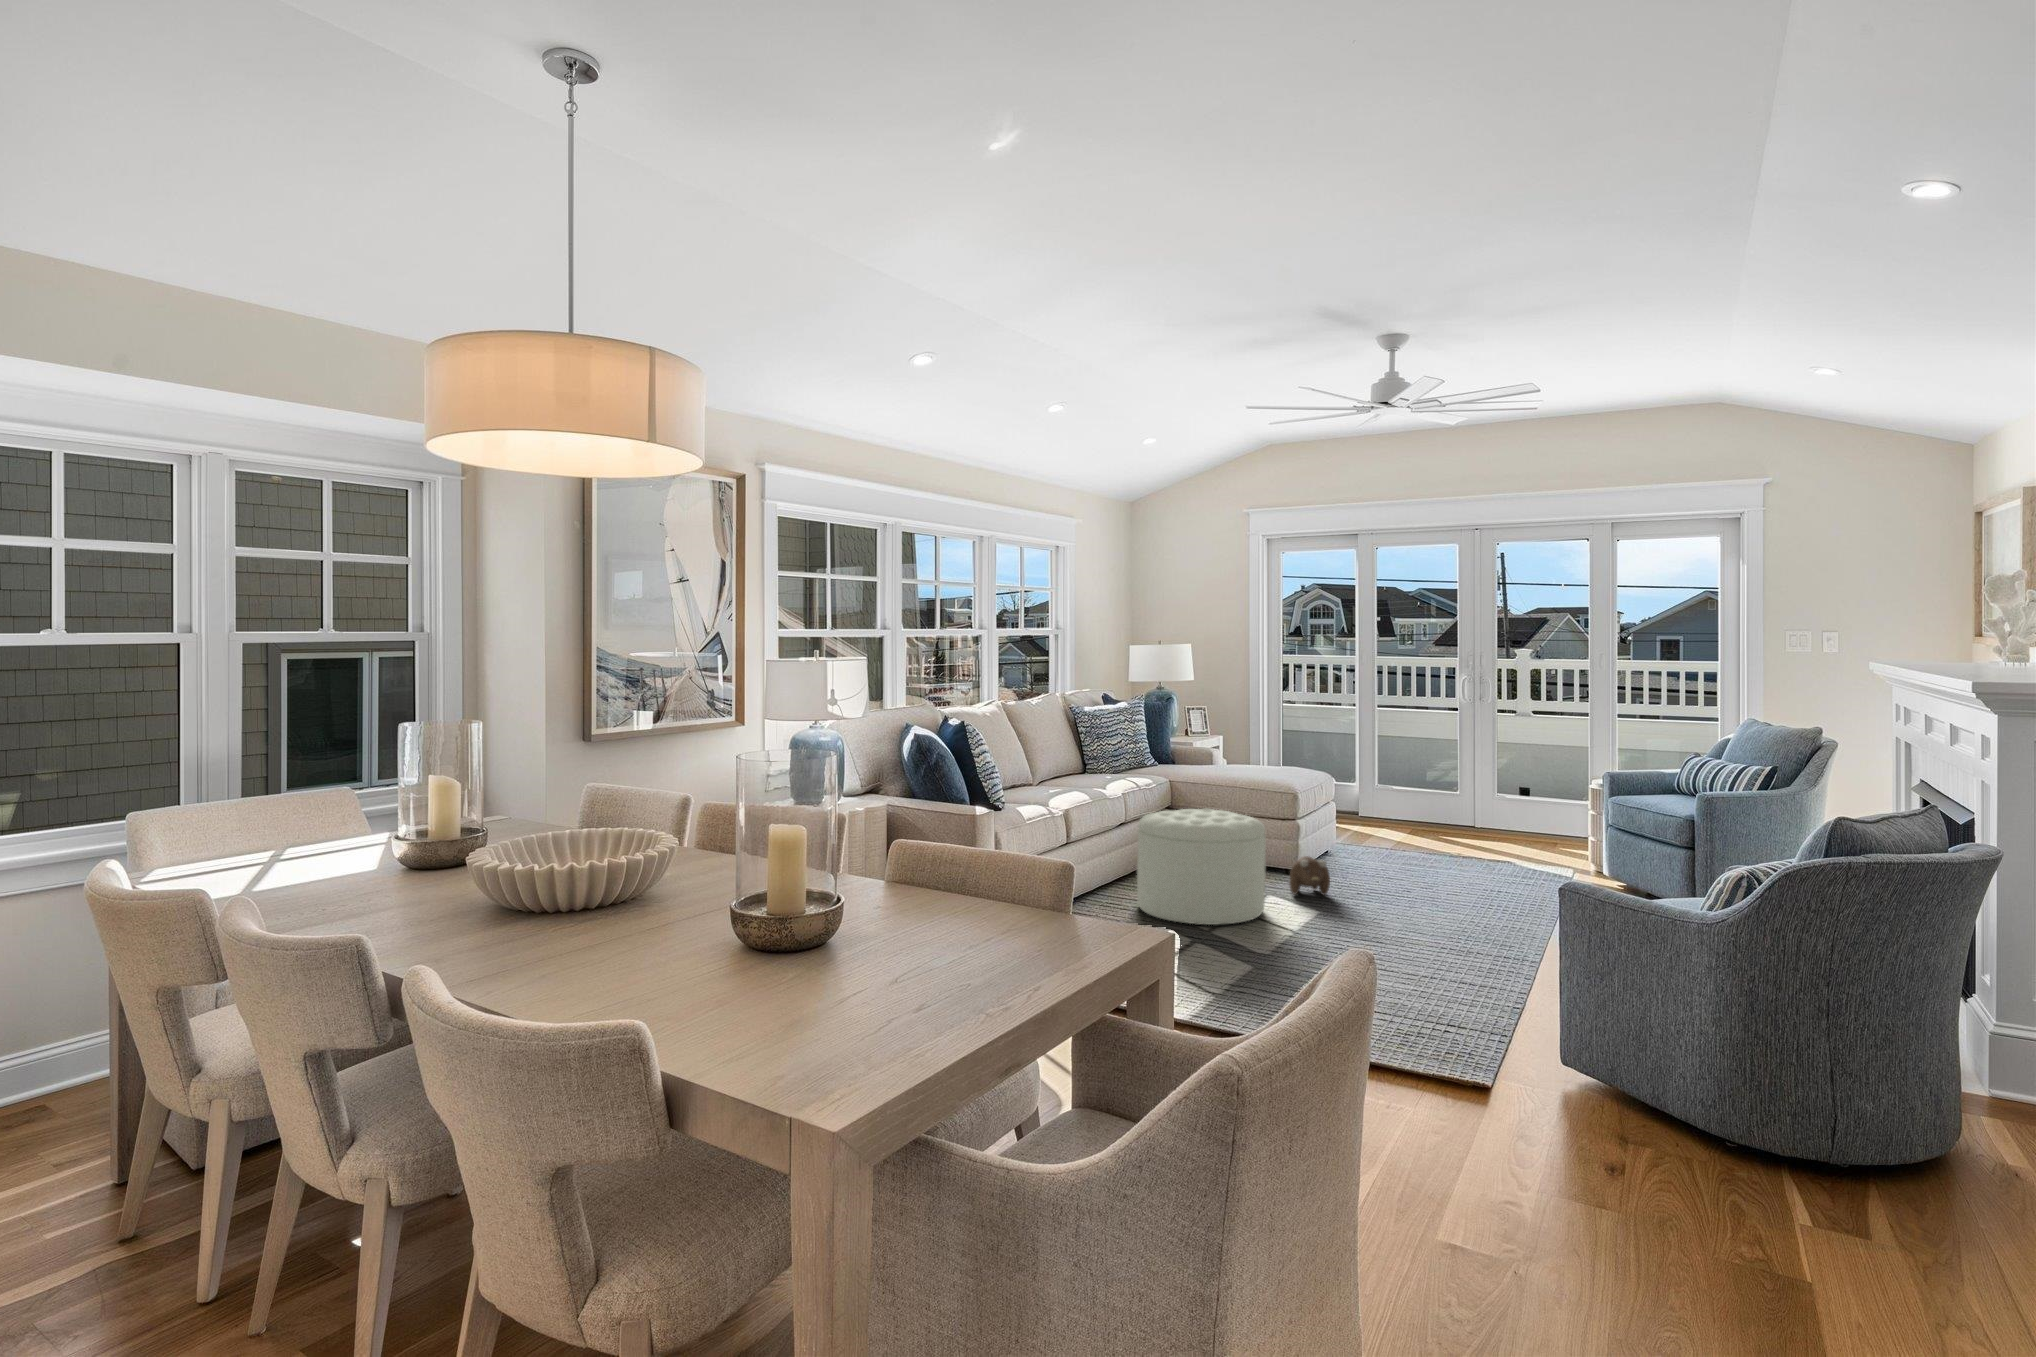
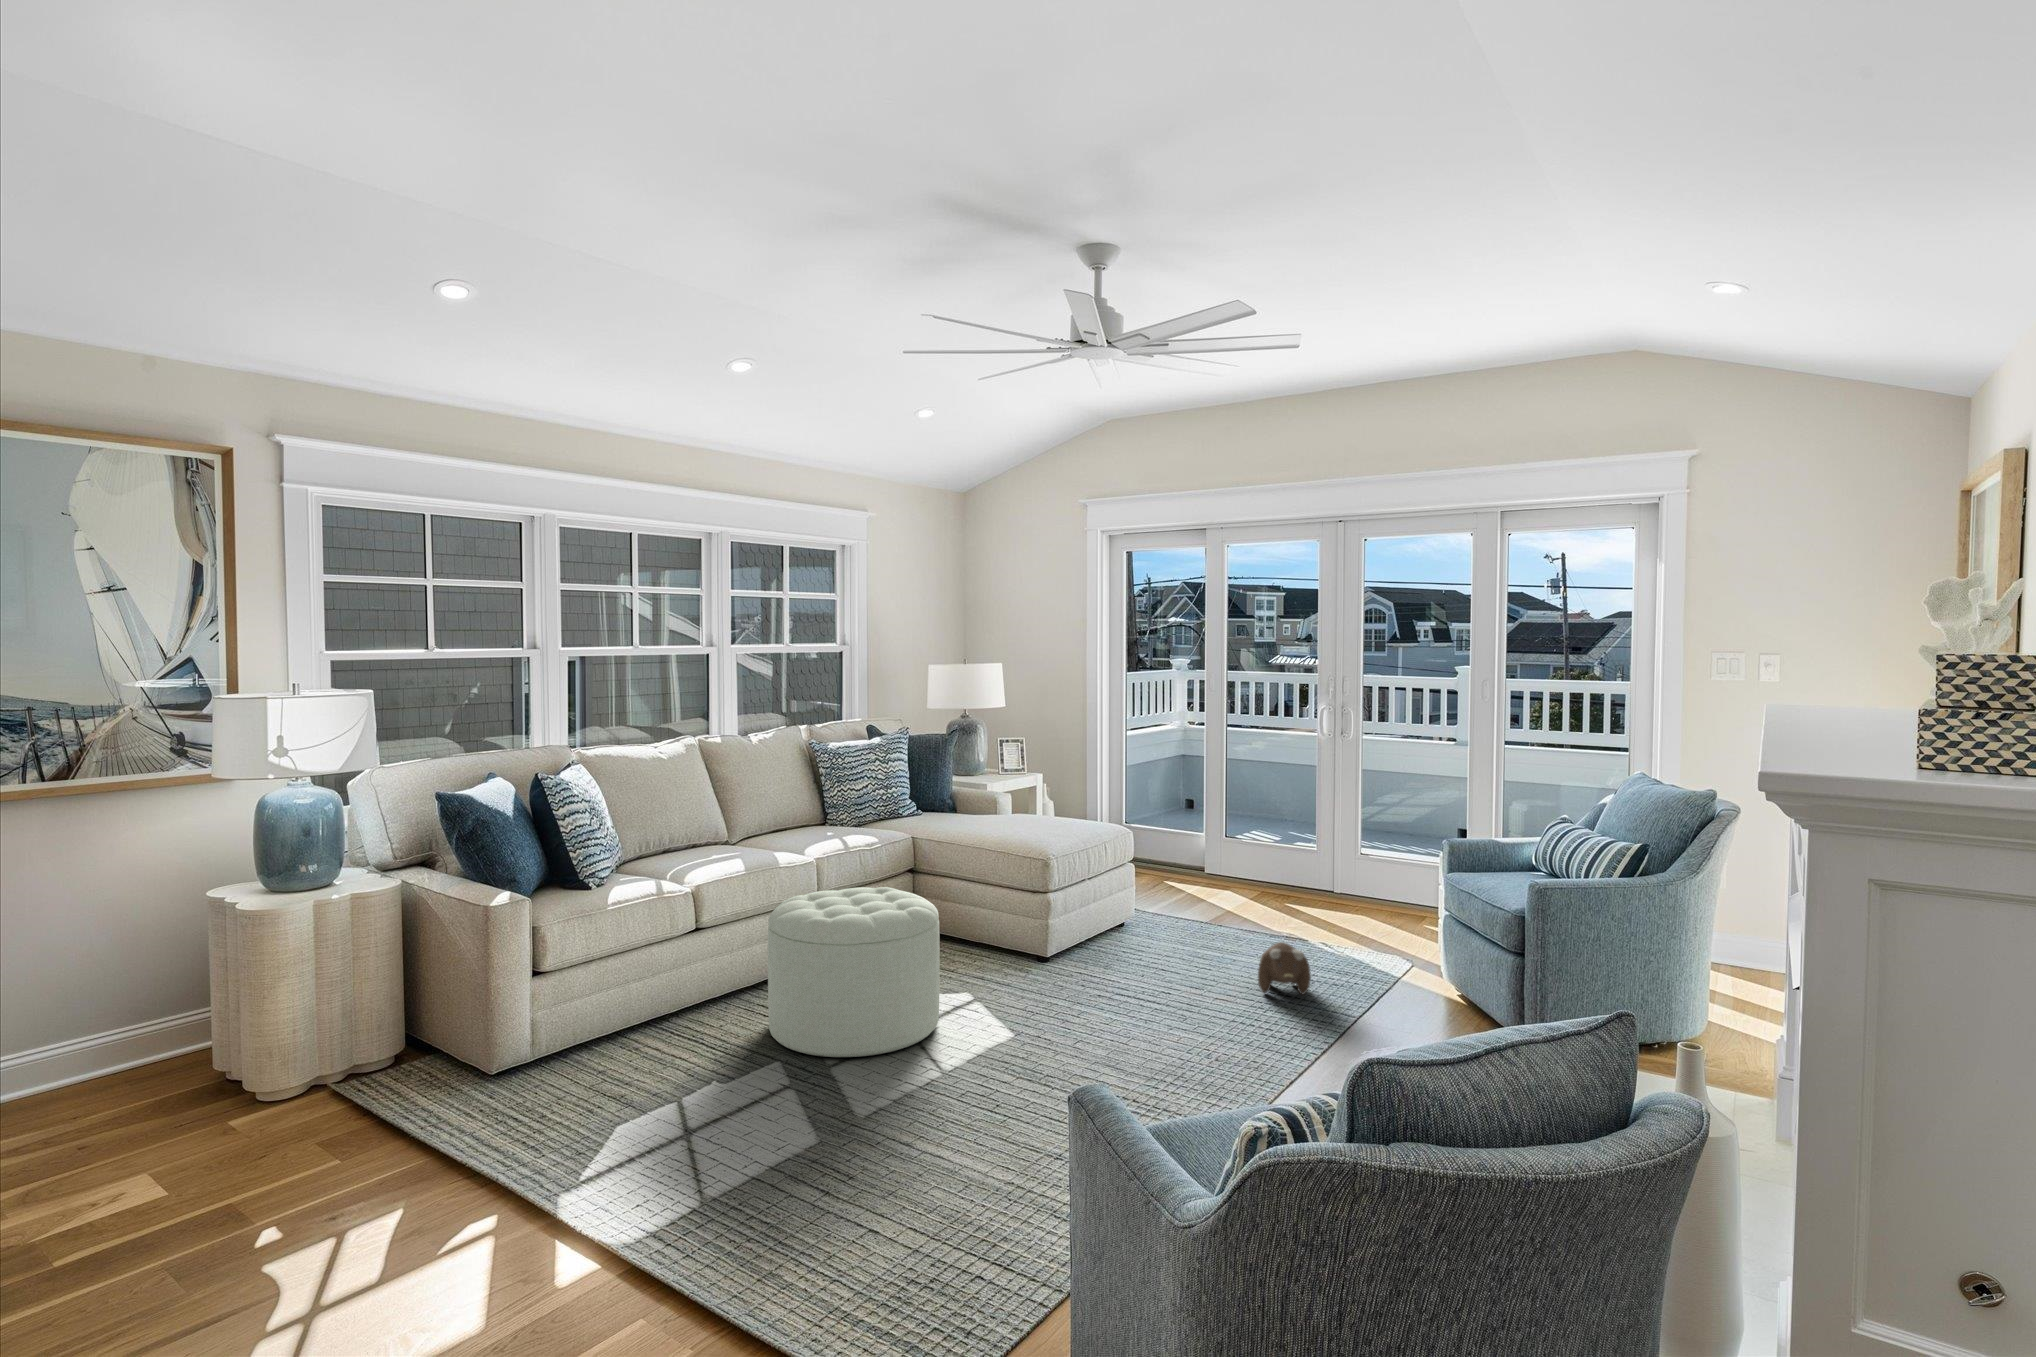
plush toy: present [1289,856,1330,895] -> present [1258,942,1311,994]

